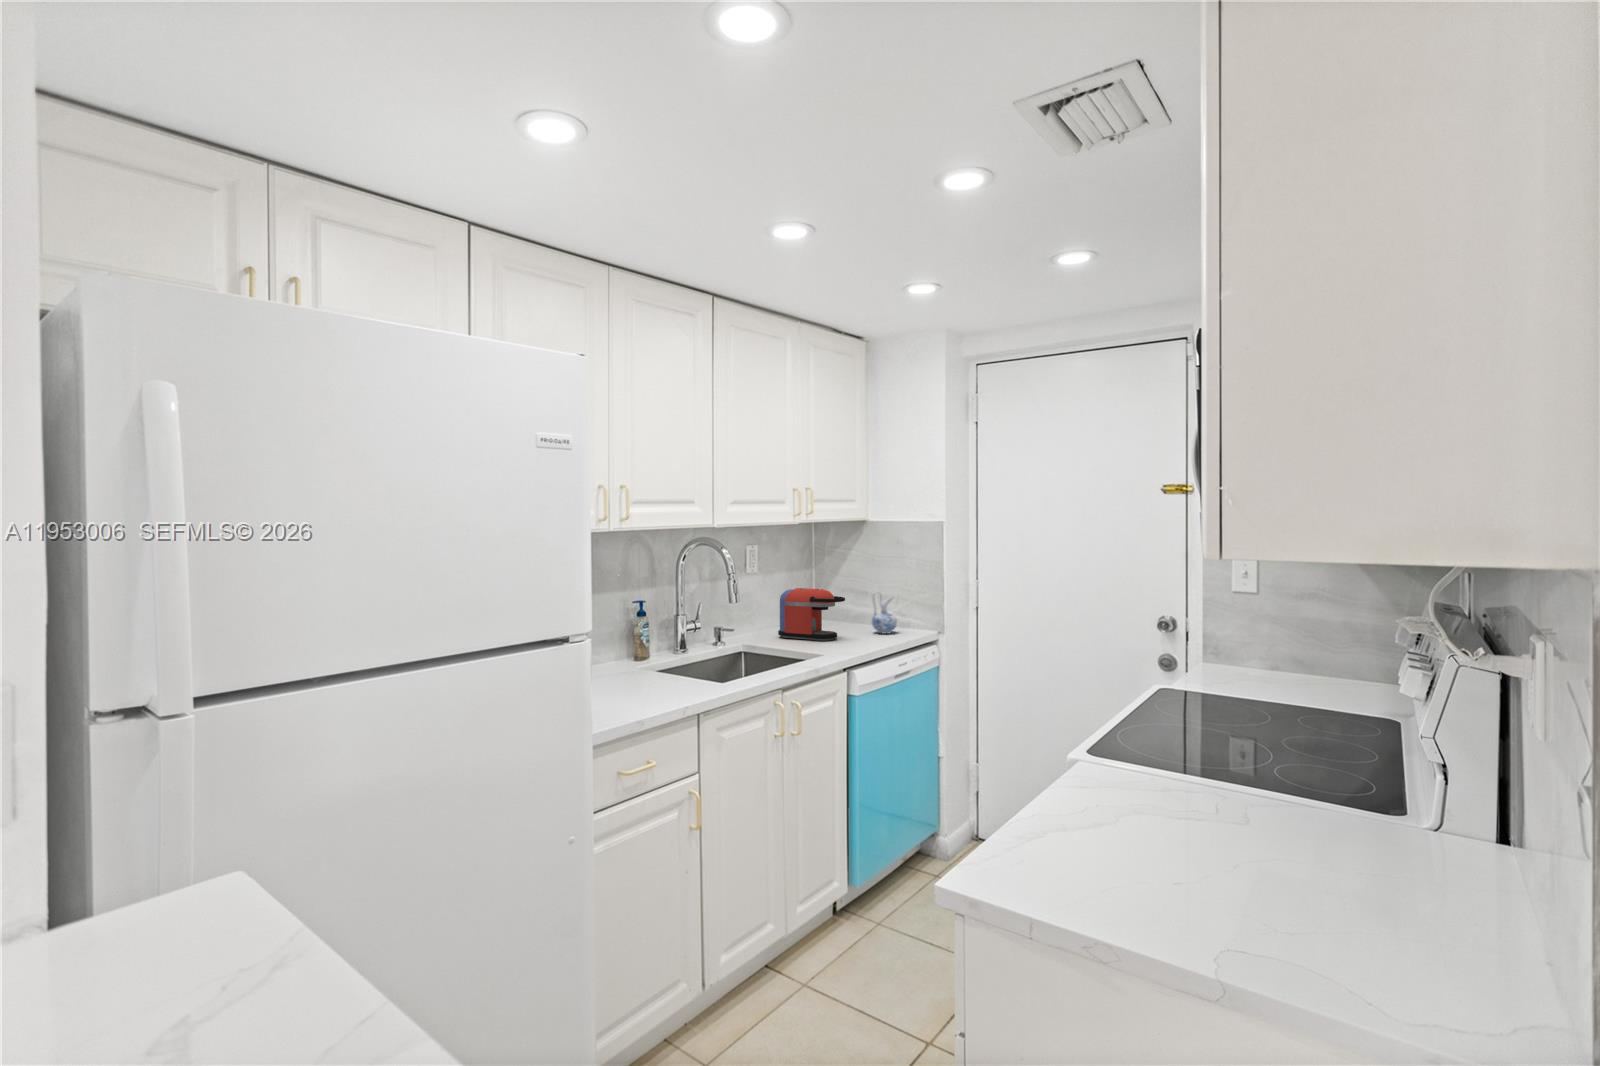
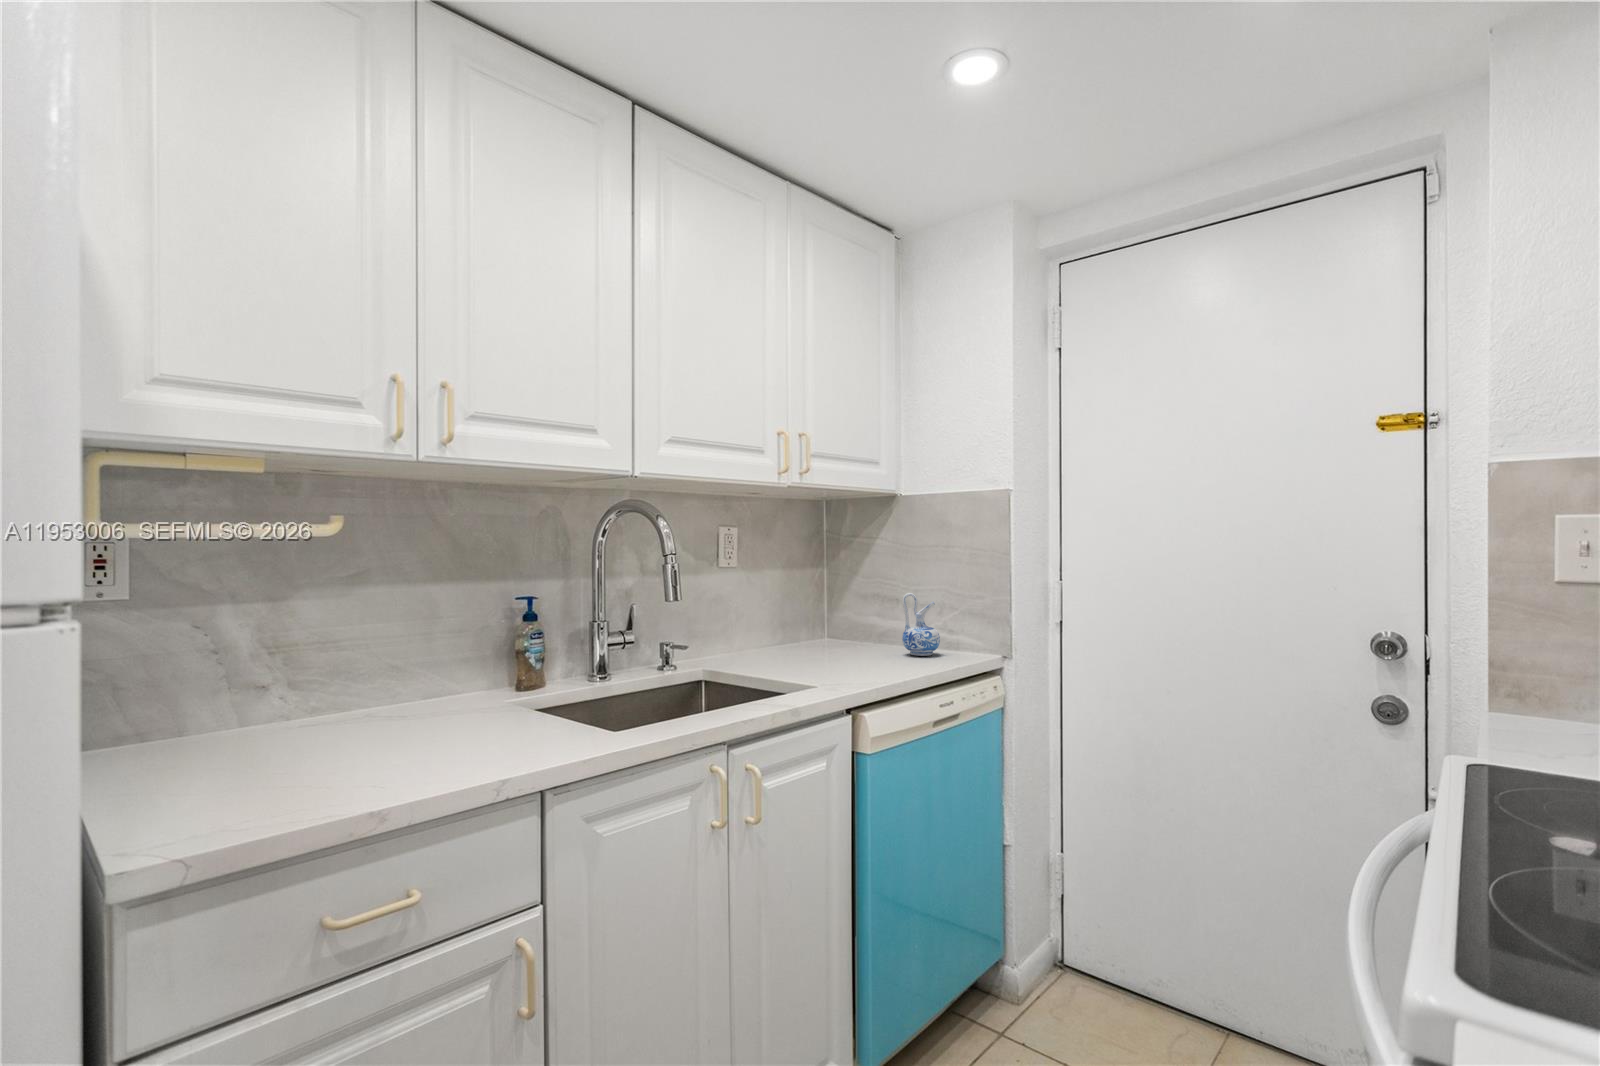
coffee maker: present [778,588,845,641] -> none [763,586,860,665]

